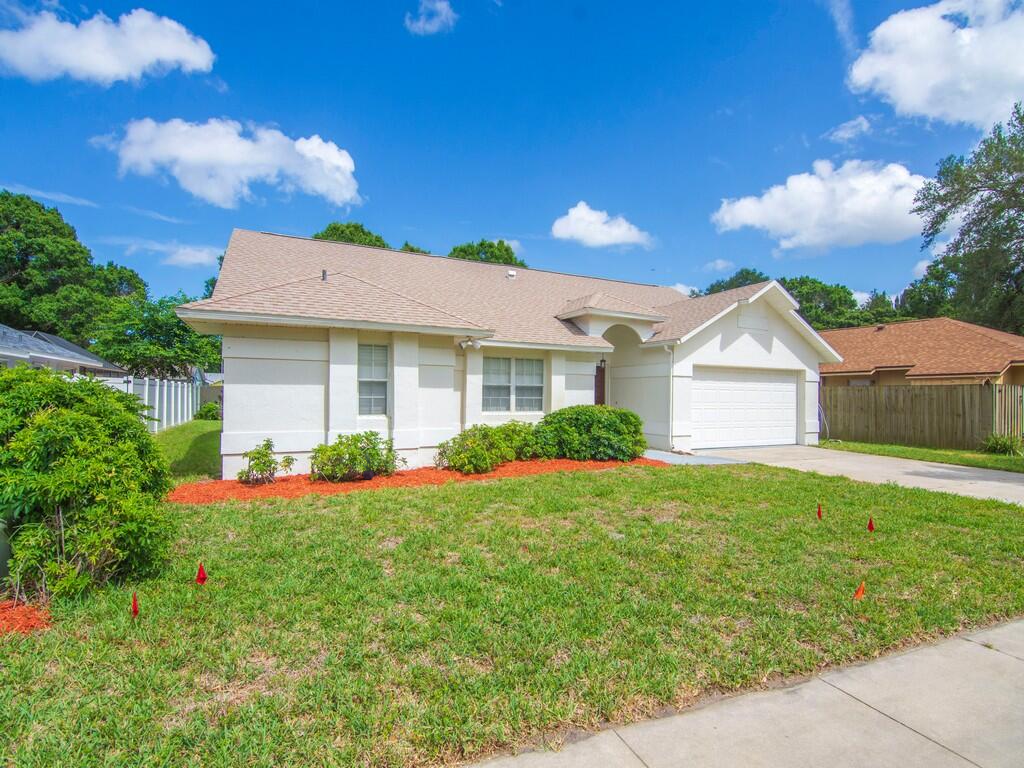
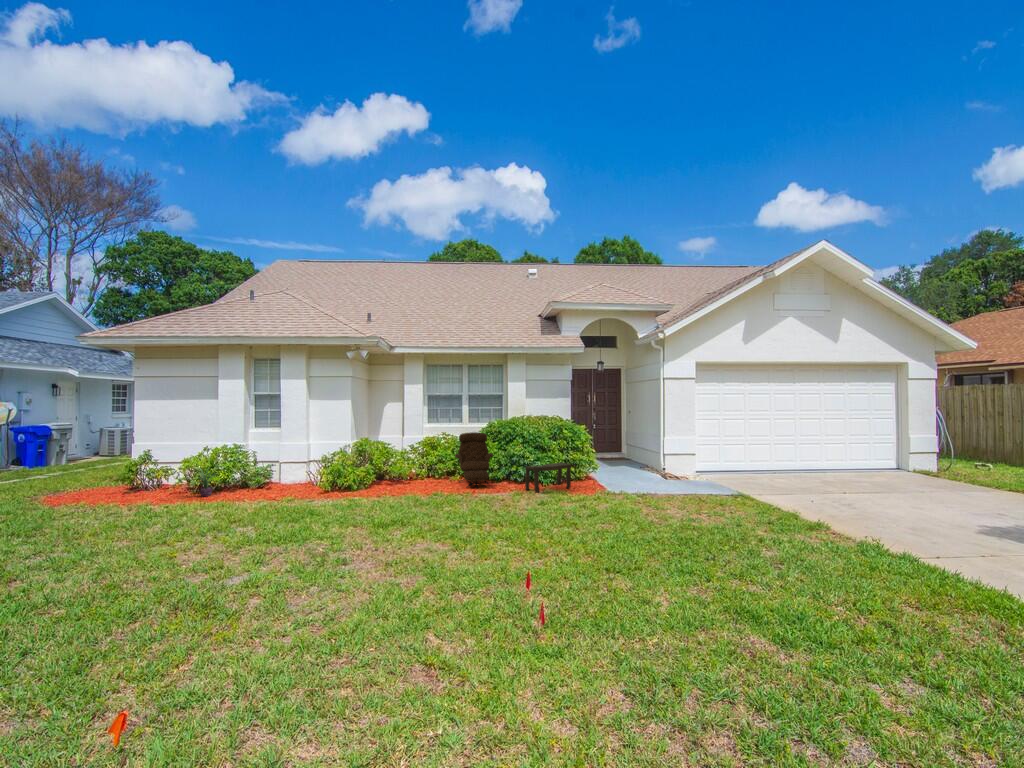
lounge chair: none [544,418,586,464] -> present [455,432,493,489]
bench: none [616,441,646,464] -> present [525,462,572,493]

